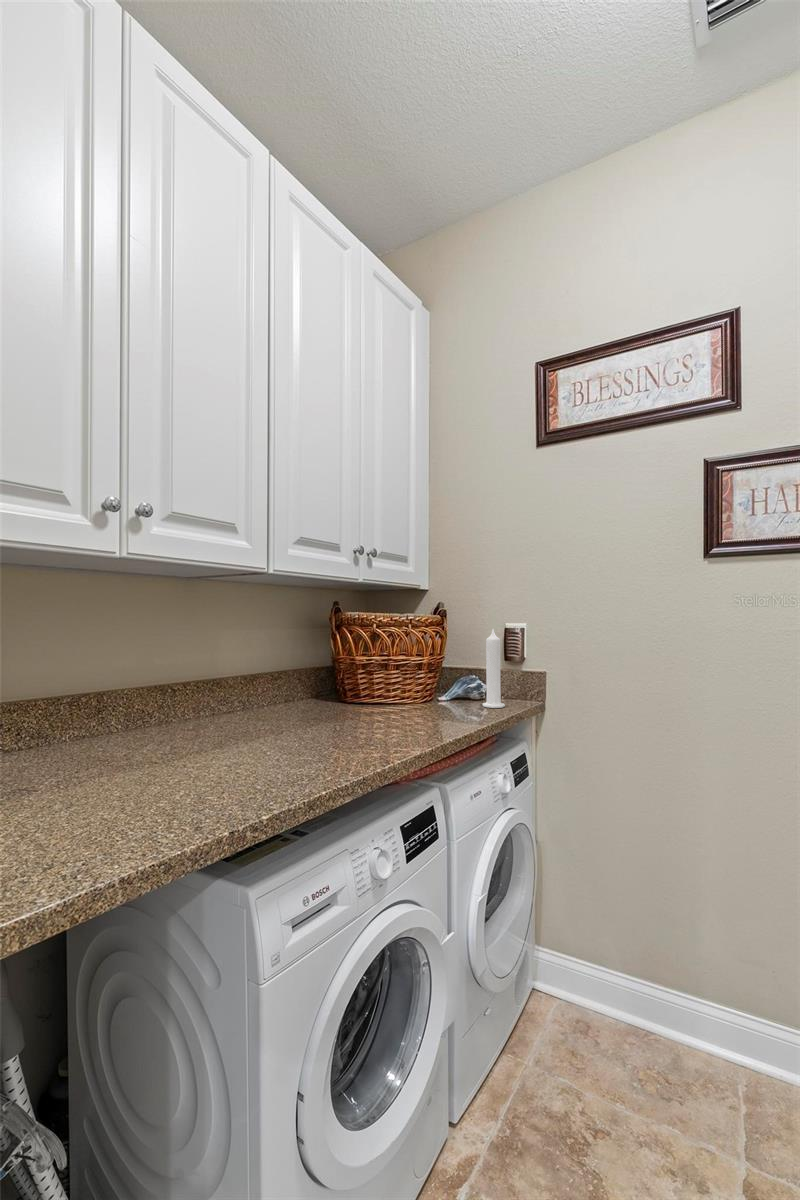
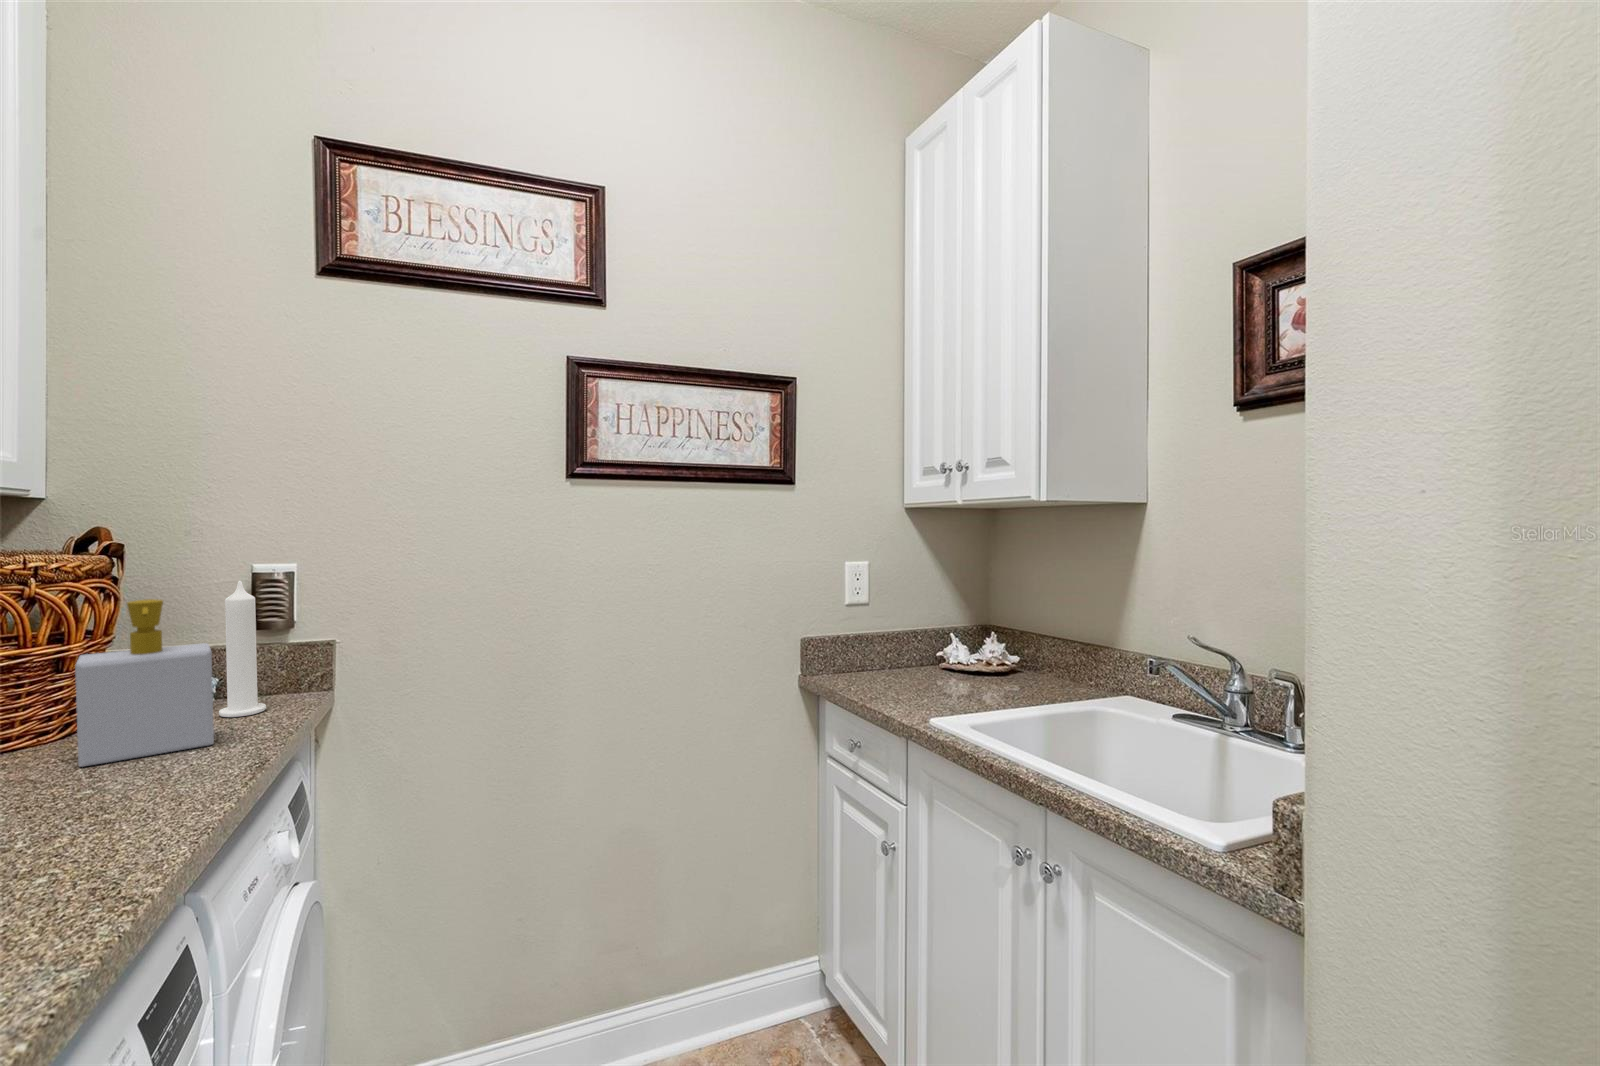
soap bottle: none [418,633,473,717] -> present [75,599,214,767]

